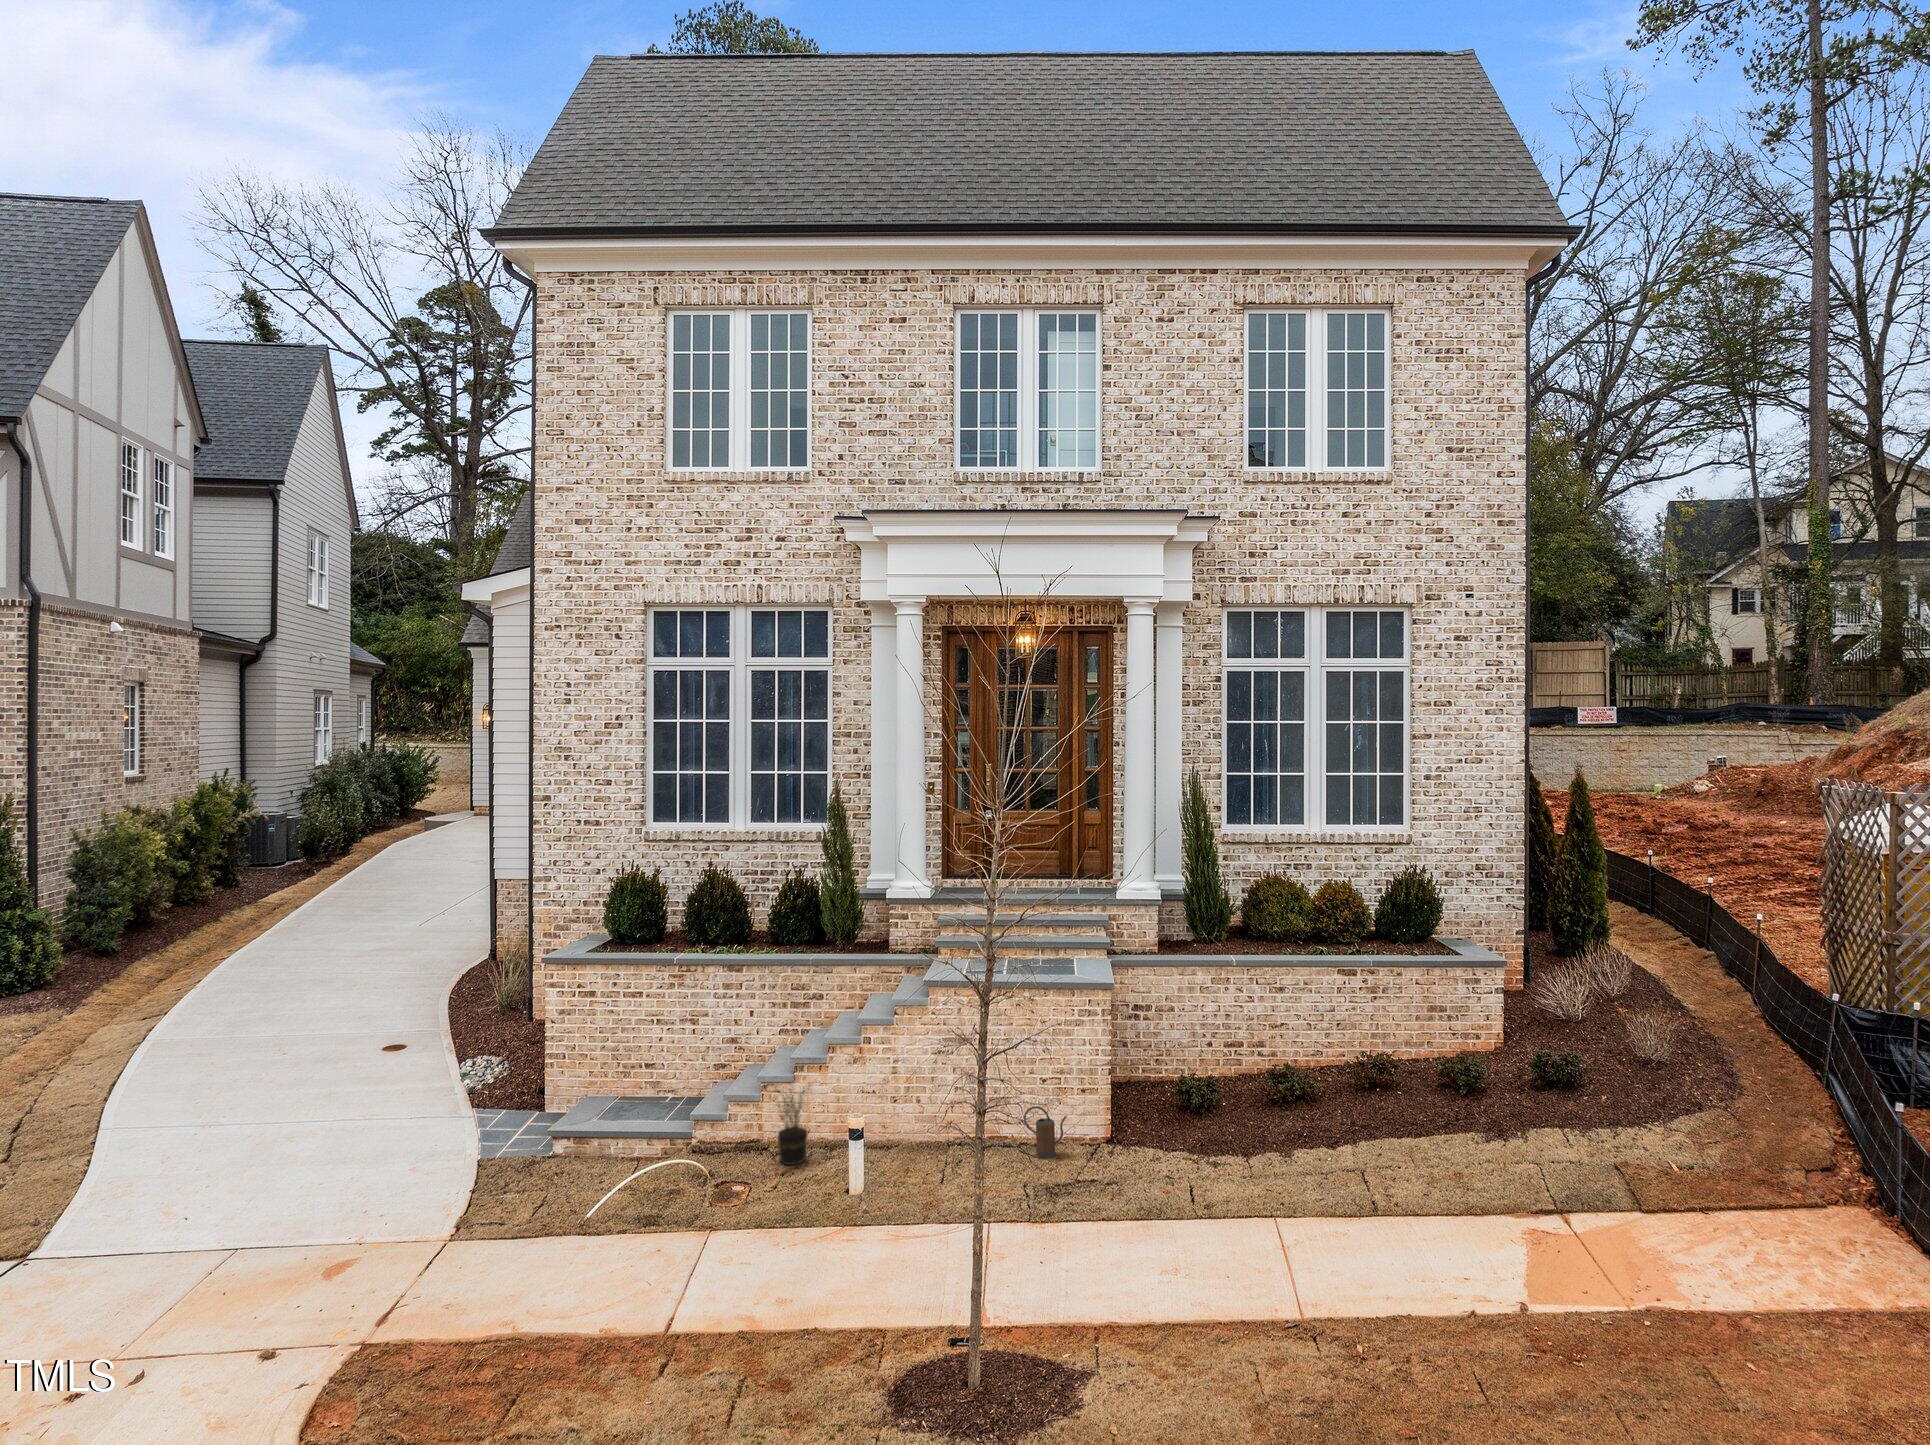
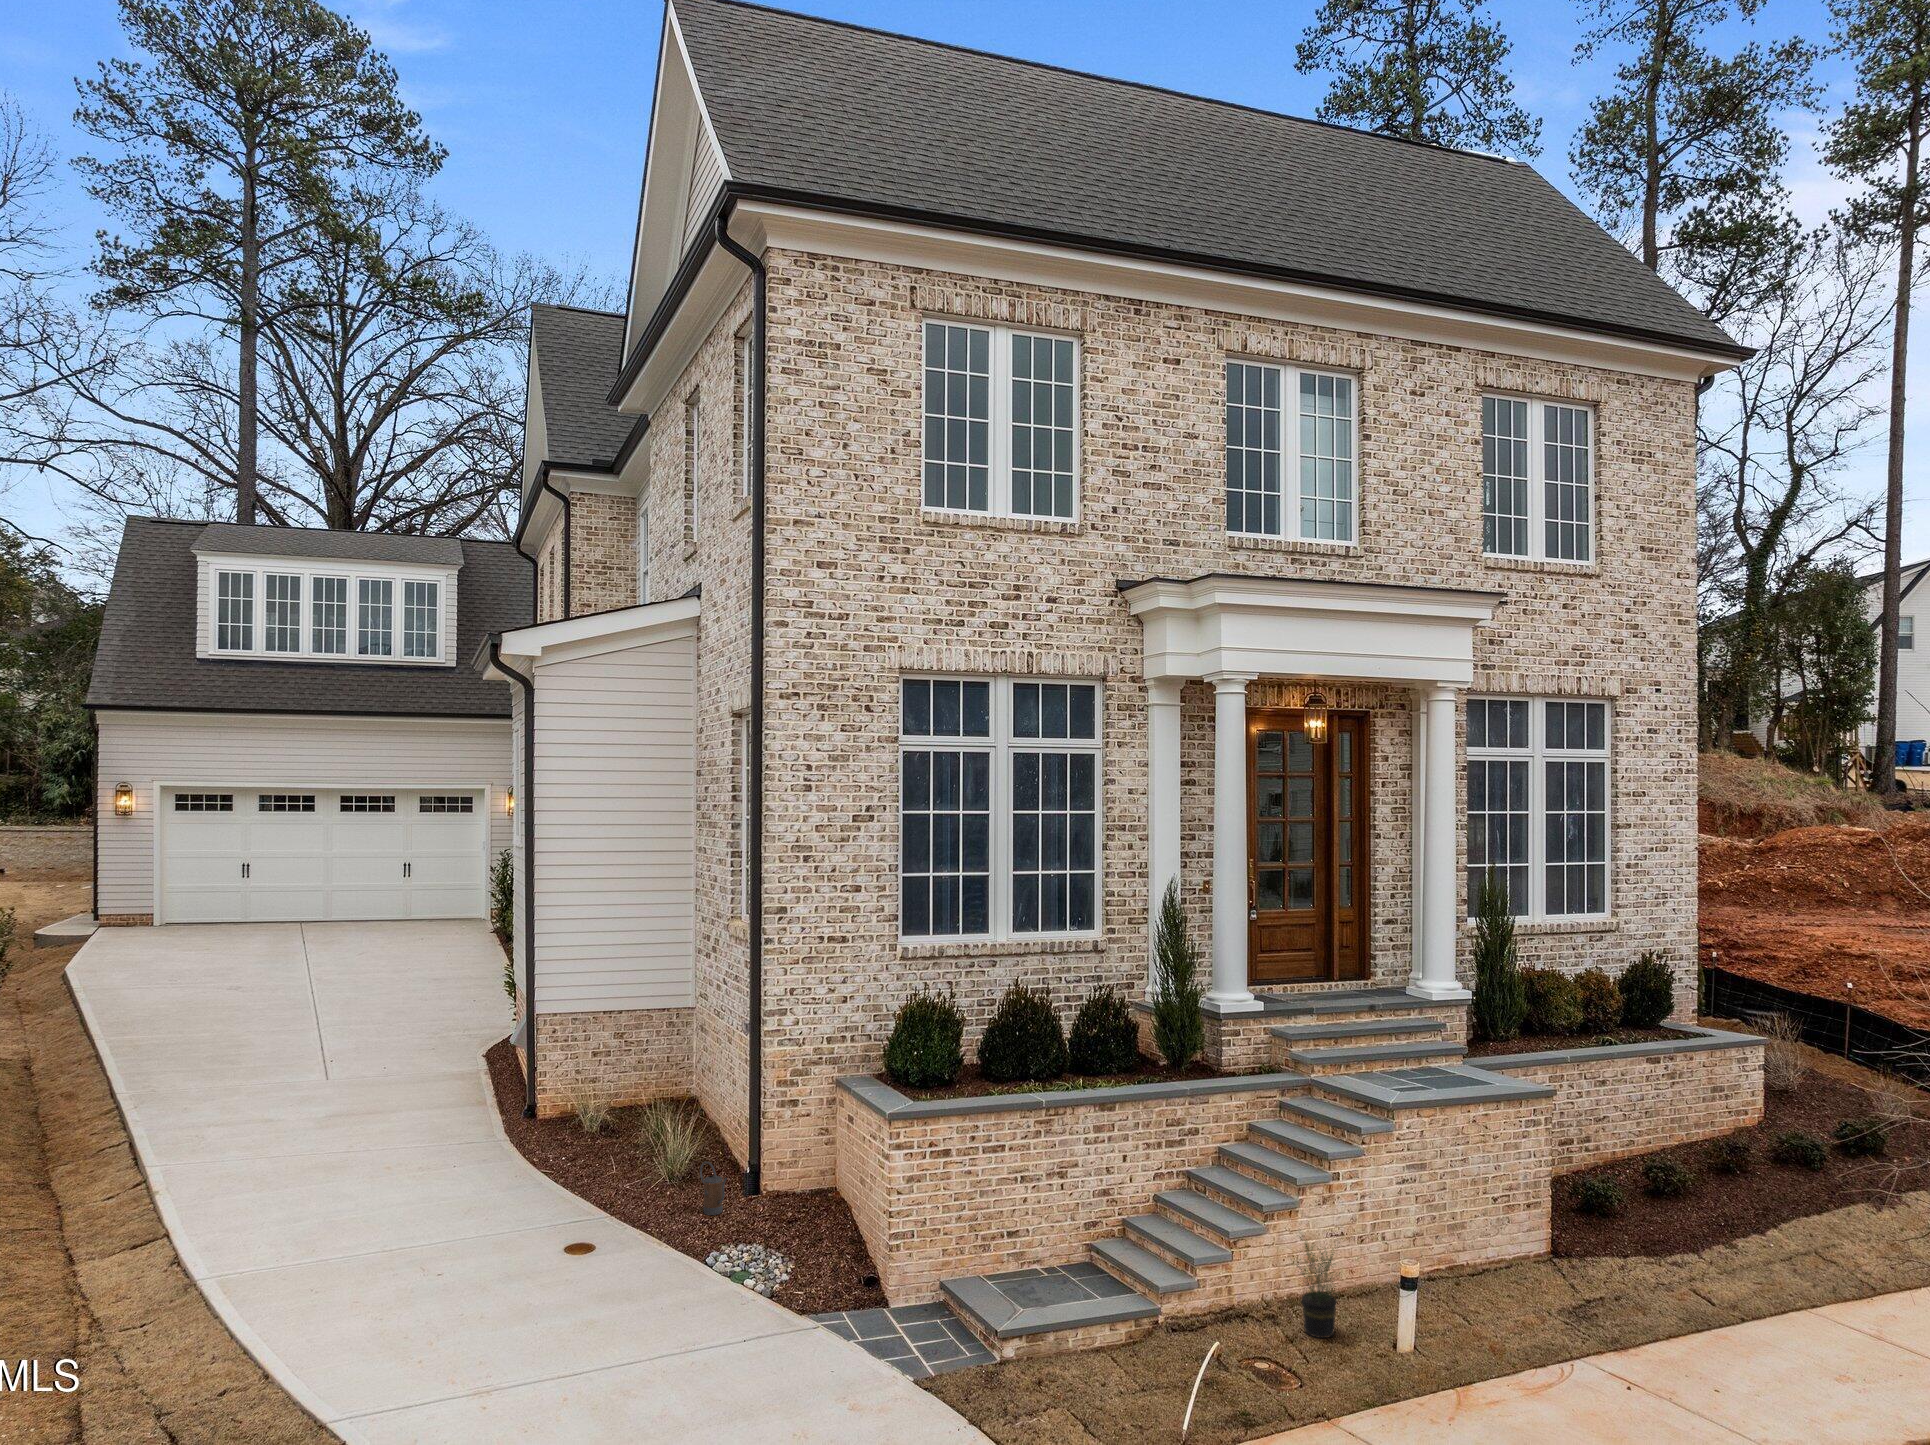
watering can: present [1024,1106,1067,1158] -> present [700,1161,727,1215]

